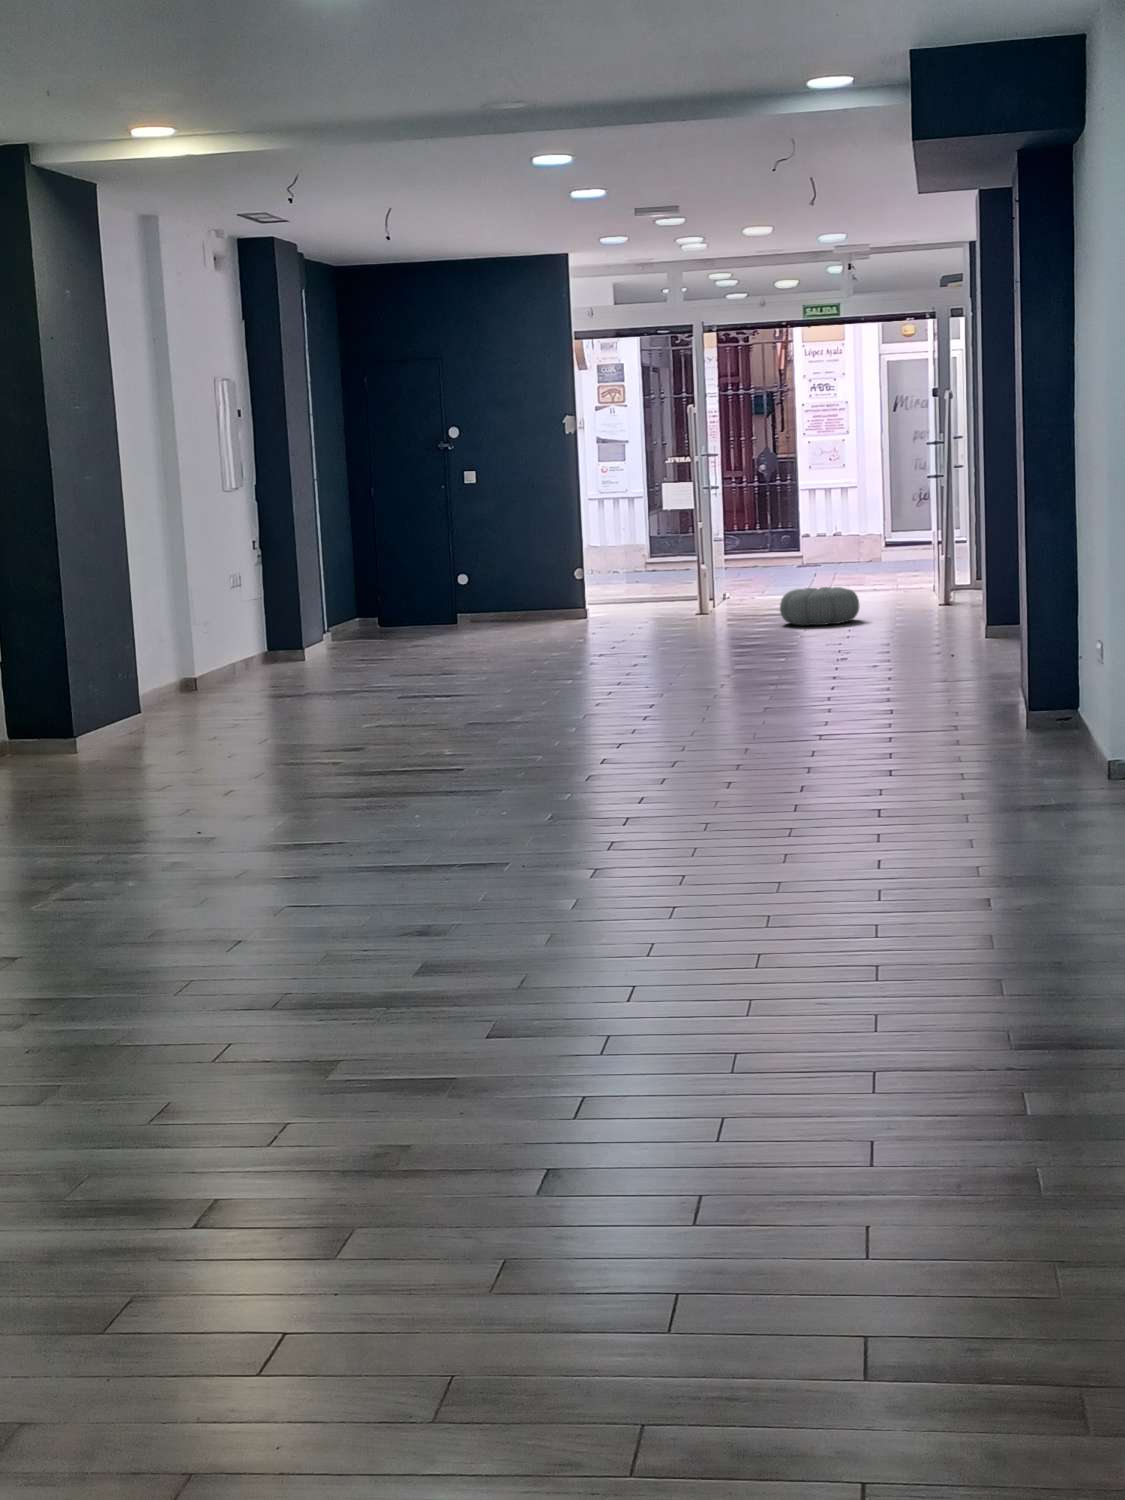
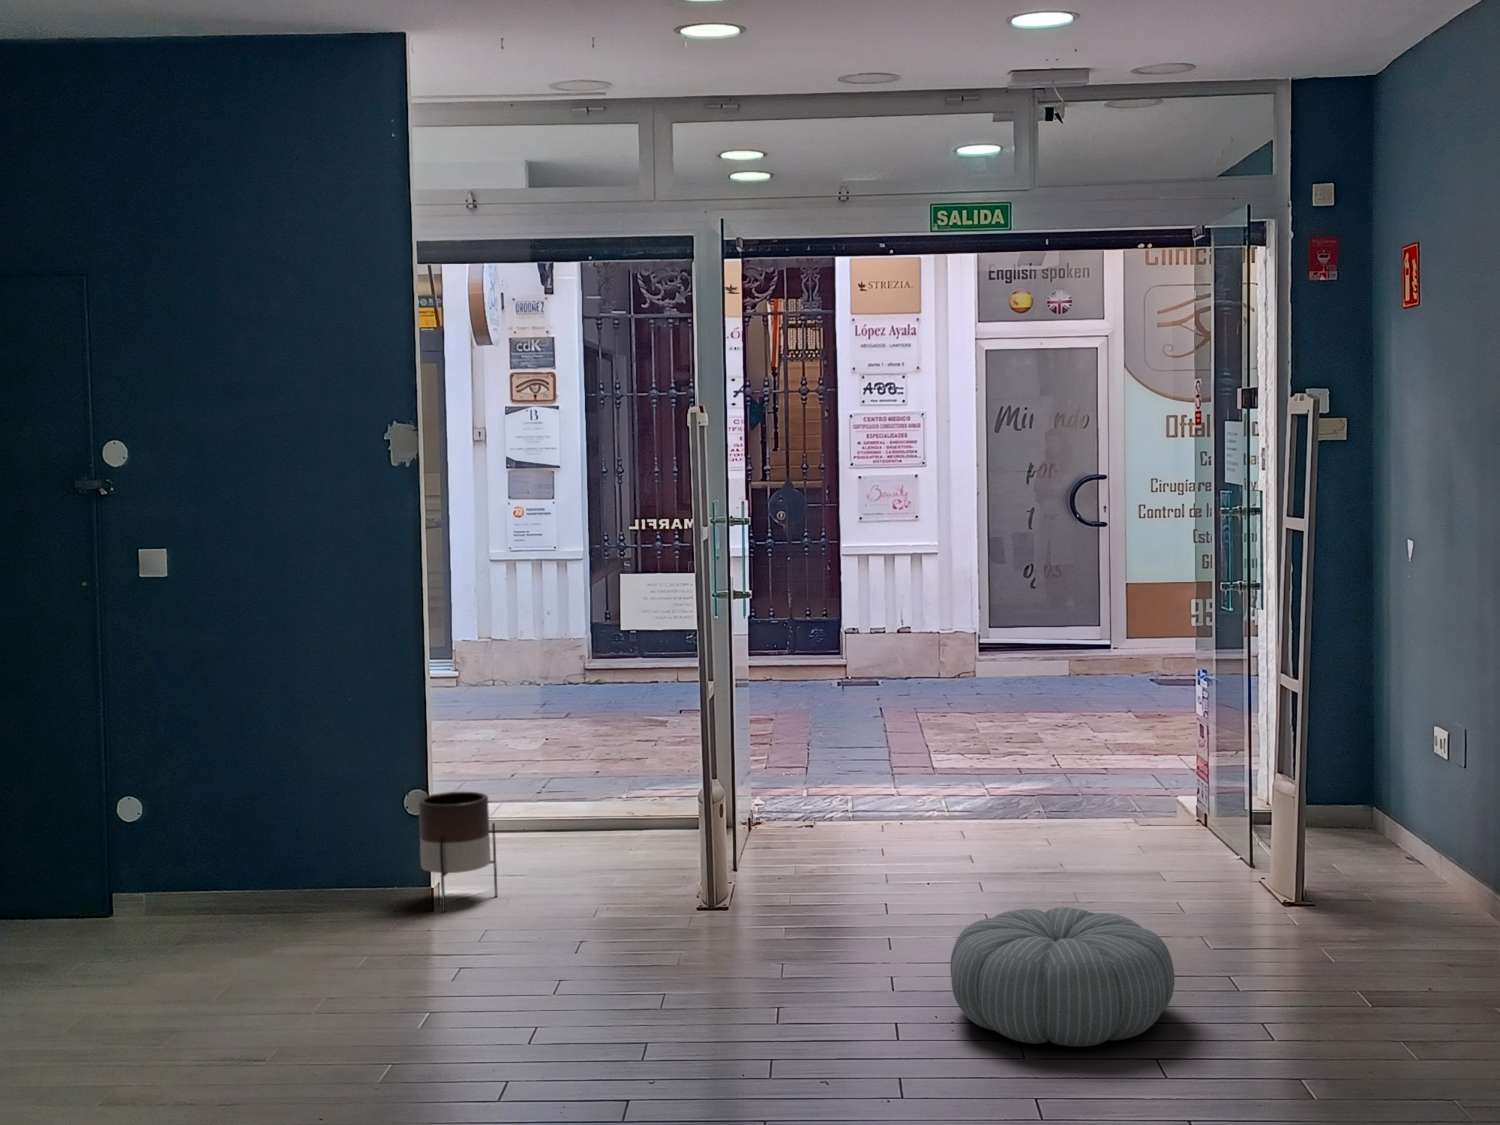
planter: none [580,573,613,620] -> present [418,792,498,912]

